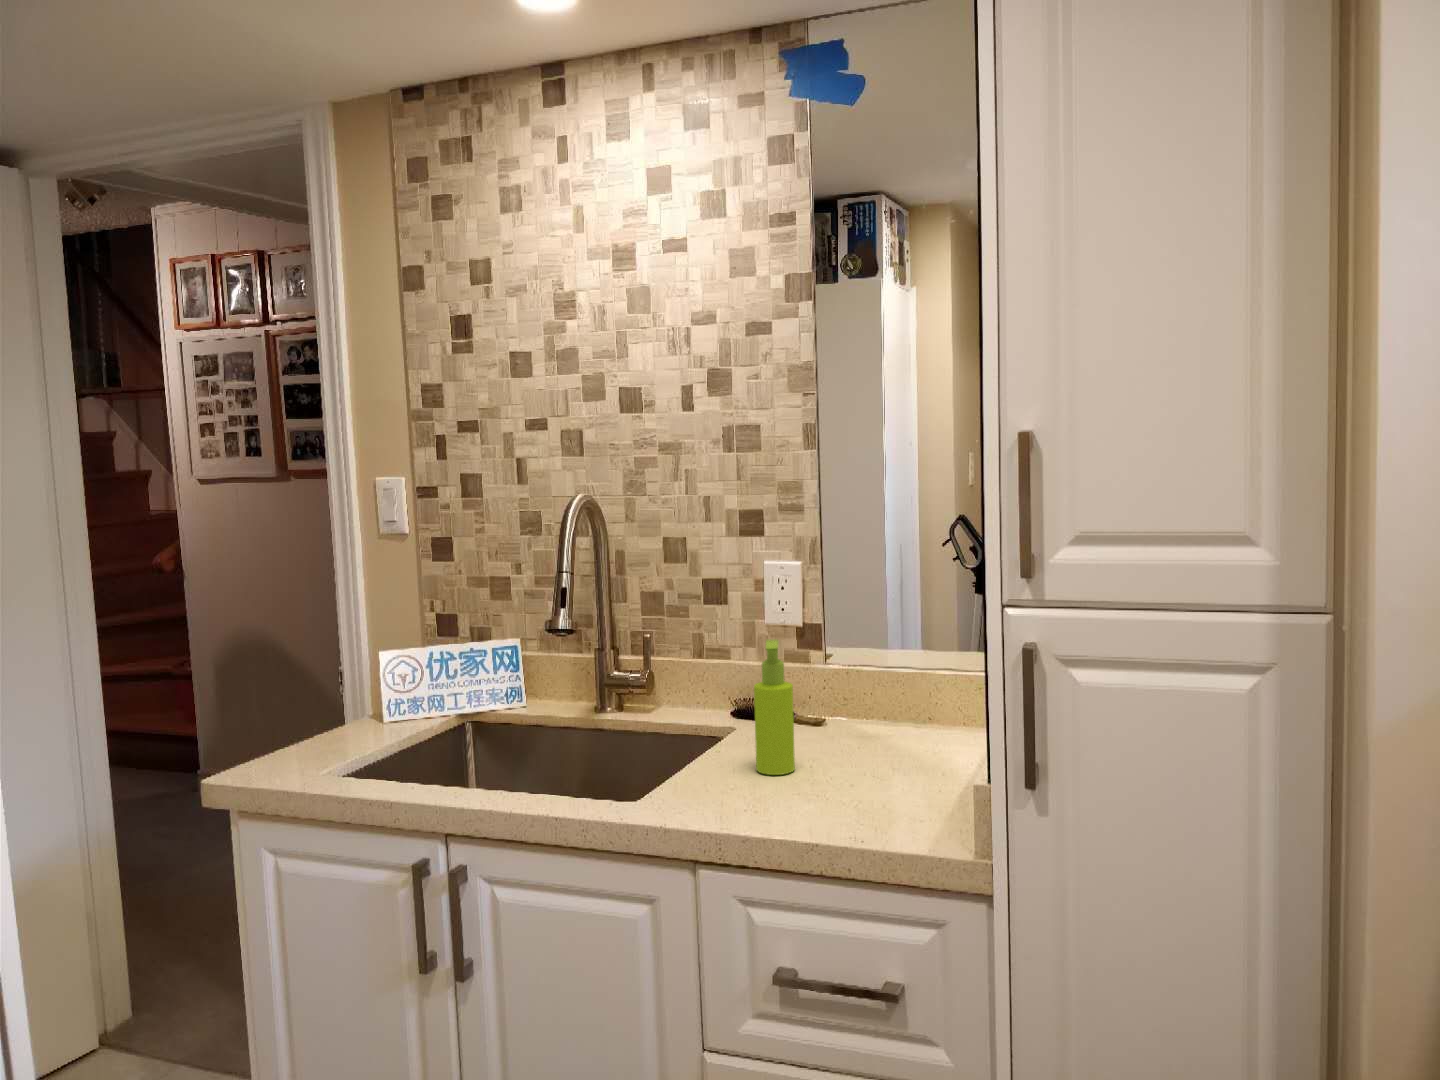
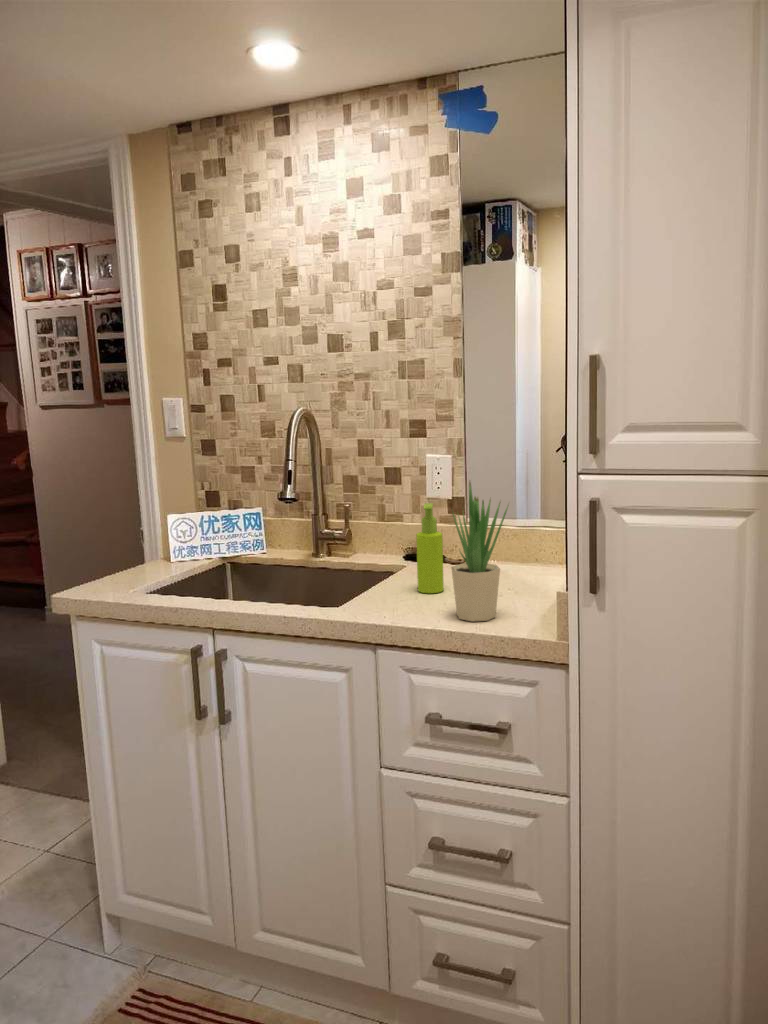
potted plant: none [811,609,899,825] -> present [451,482,508,621]

